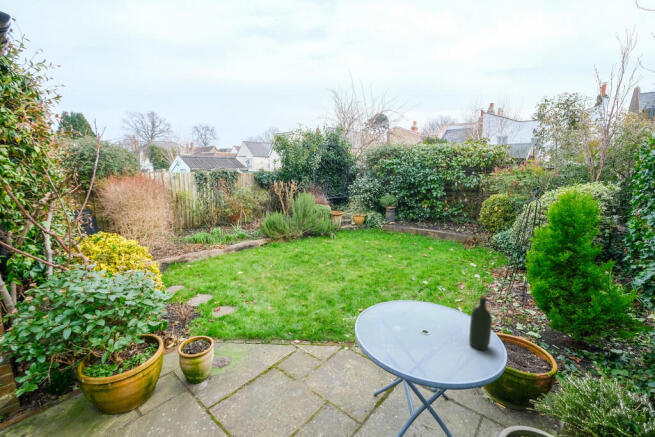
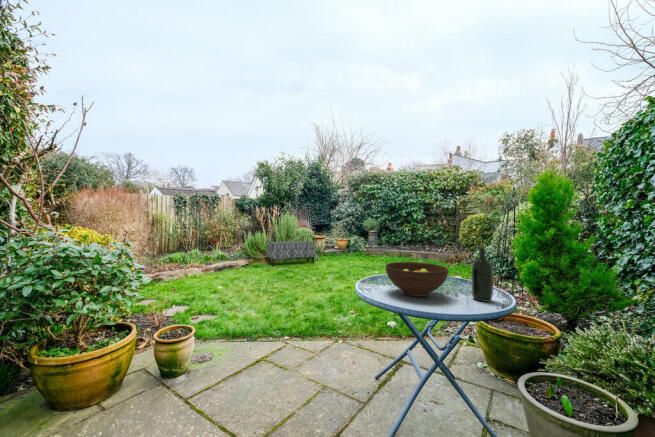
bench: none [285,220,331,246] -> present [267,241,316,266]
fruit bowl: none [385,295,447,339] -> present [386,262,448,297]

